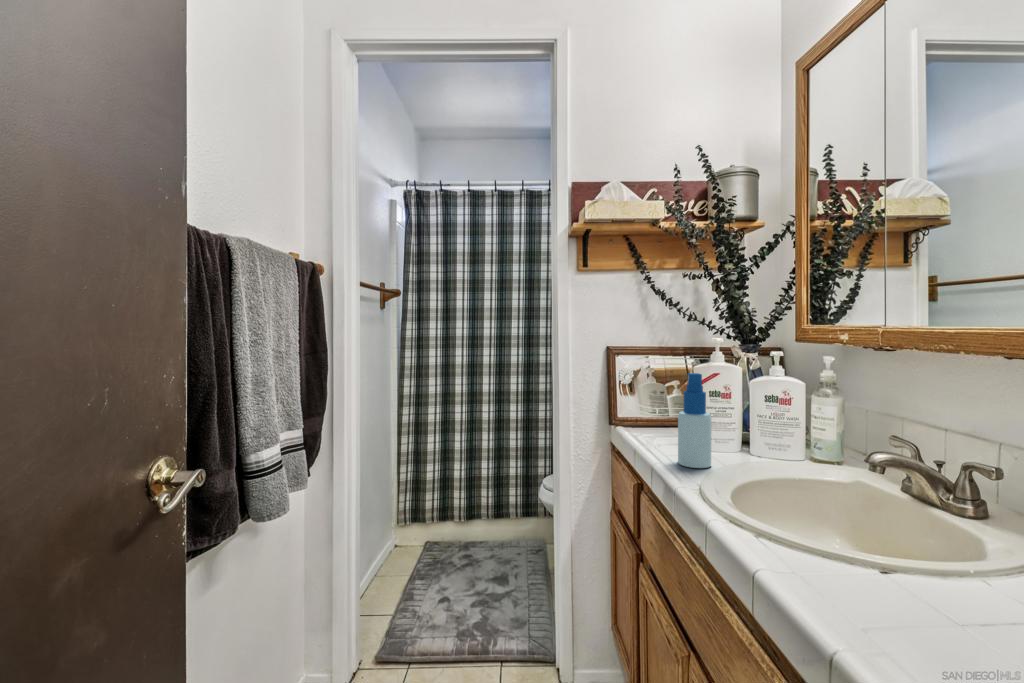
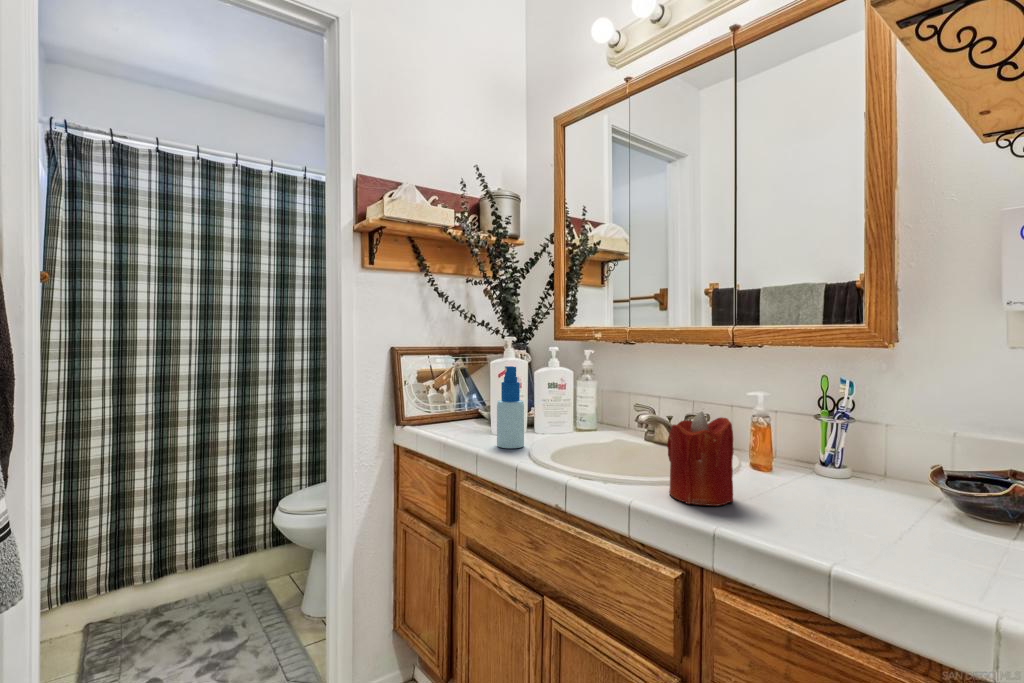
candle: none [822,459,933,613] -> present [667,411,734,506]

